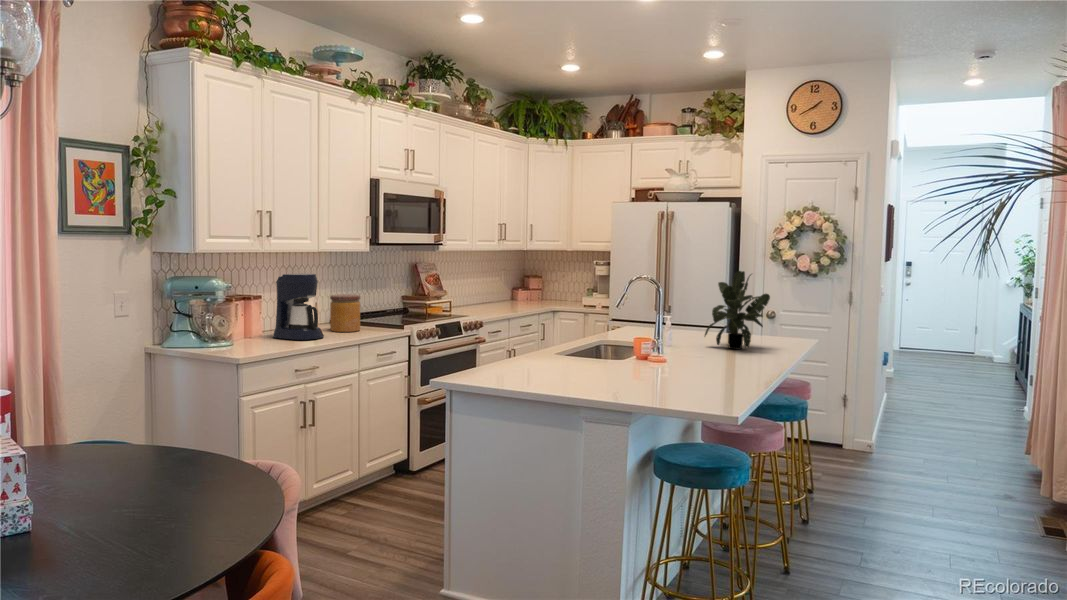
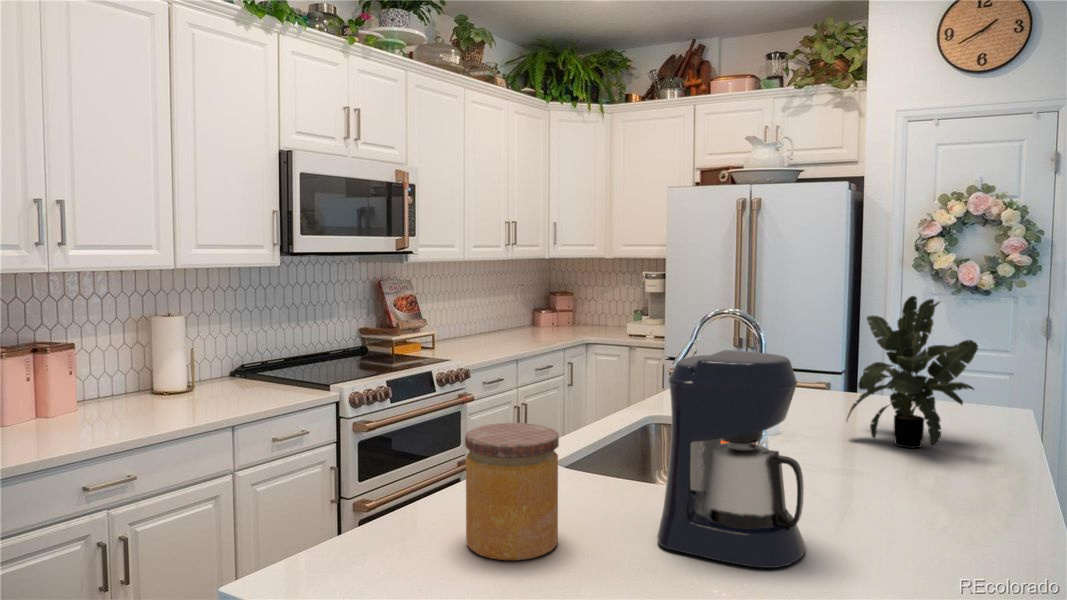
coffee maker: present [273,273,324,340] -> present [657,350,806,568]
jar: present [330,294,360,332] -> present [465,423,559,560]

